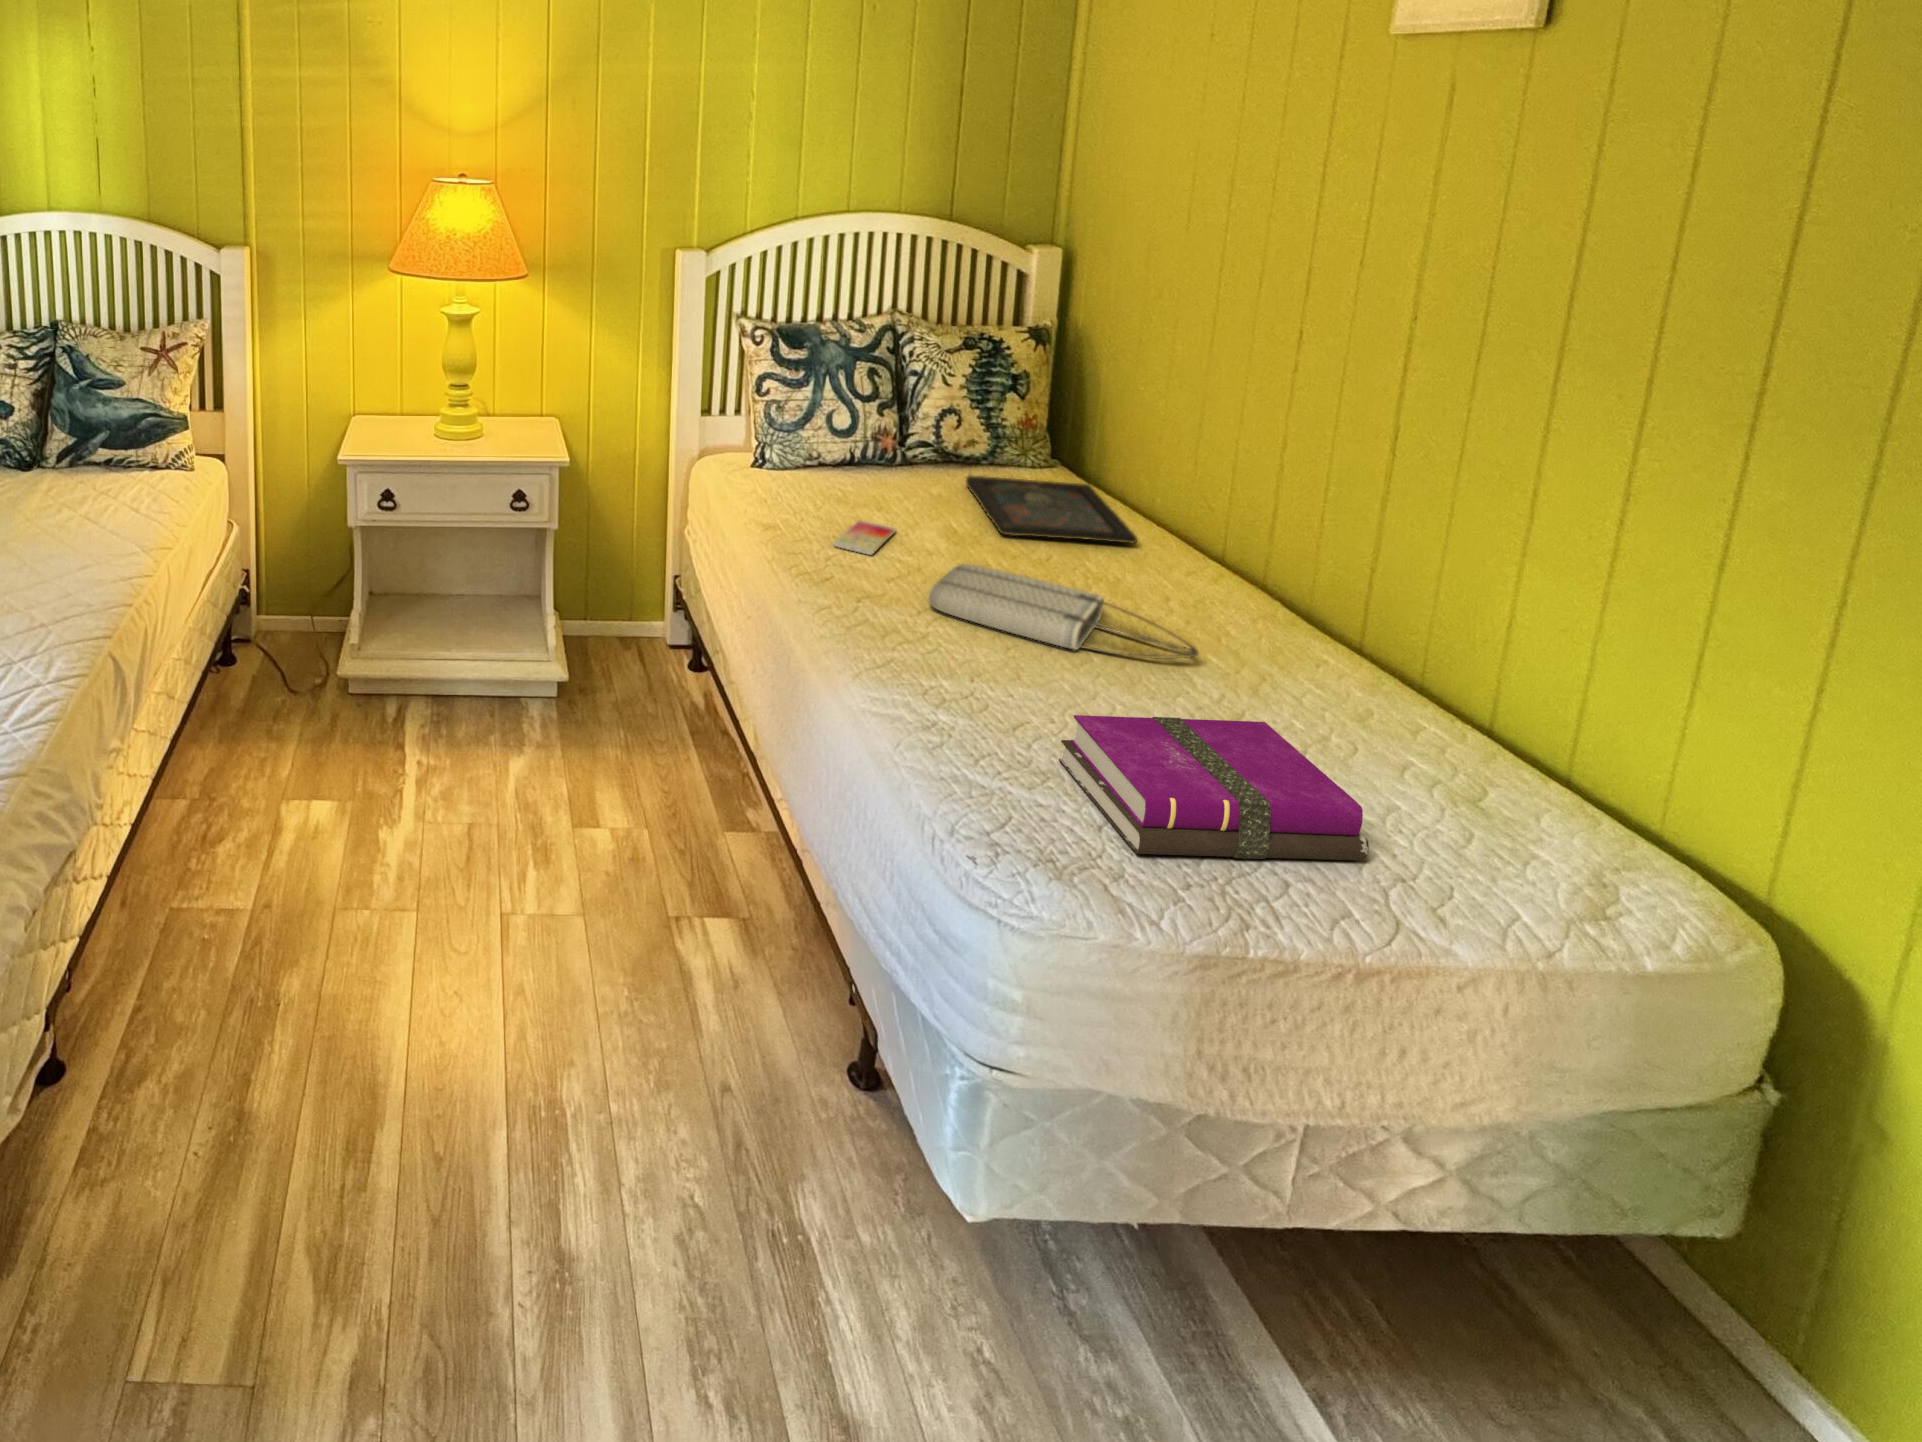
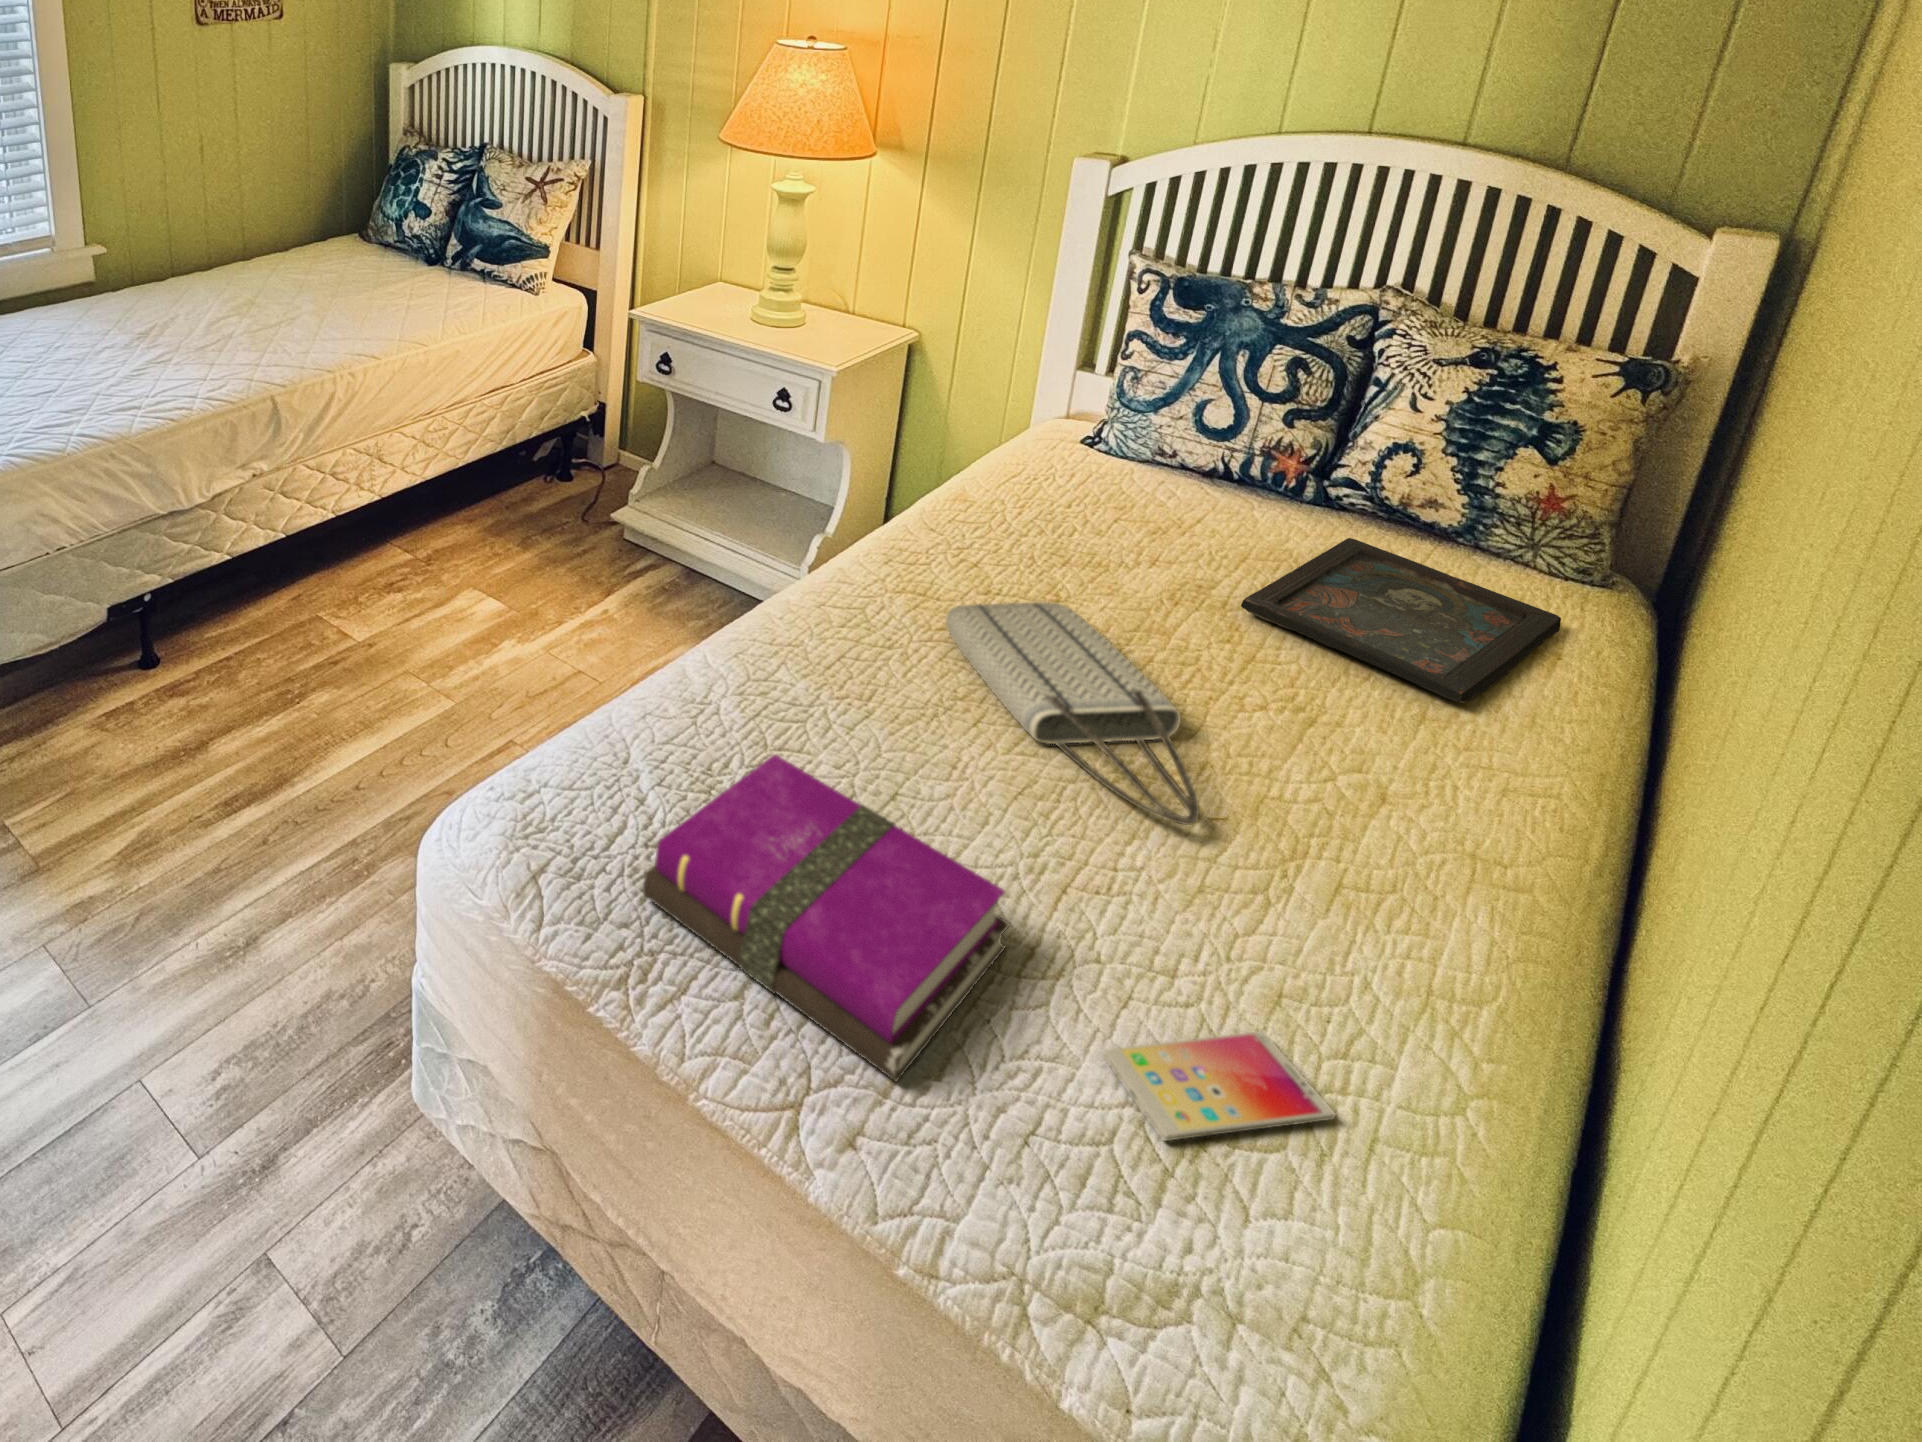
smartphone: present [834,520,896,555] -> present [1104,1031,1335,1141]

